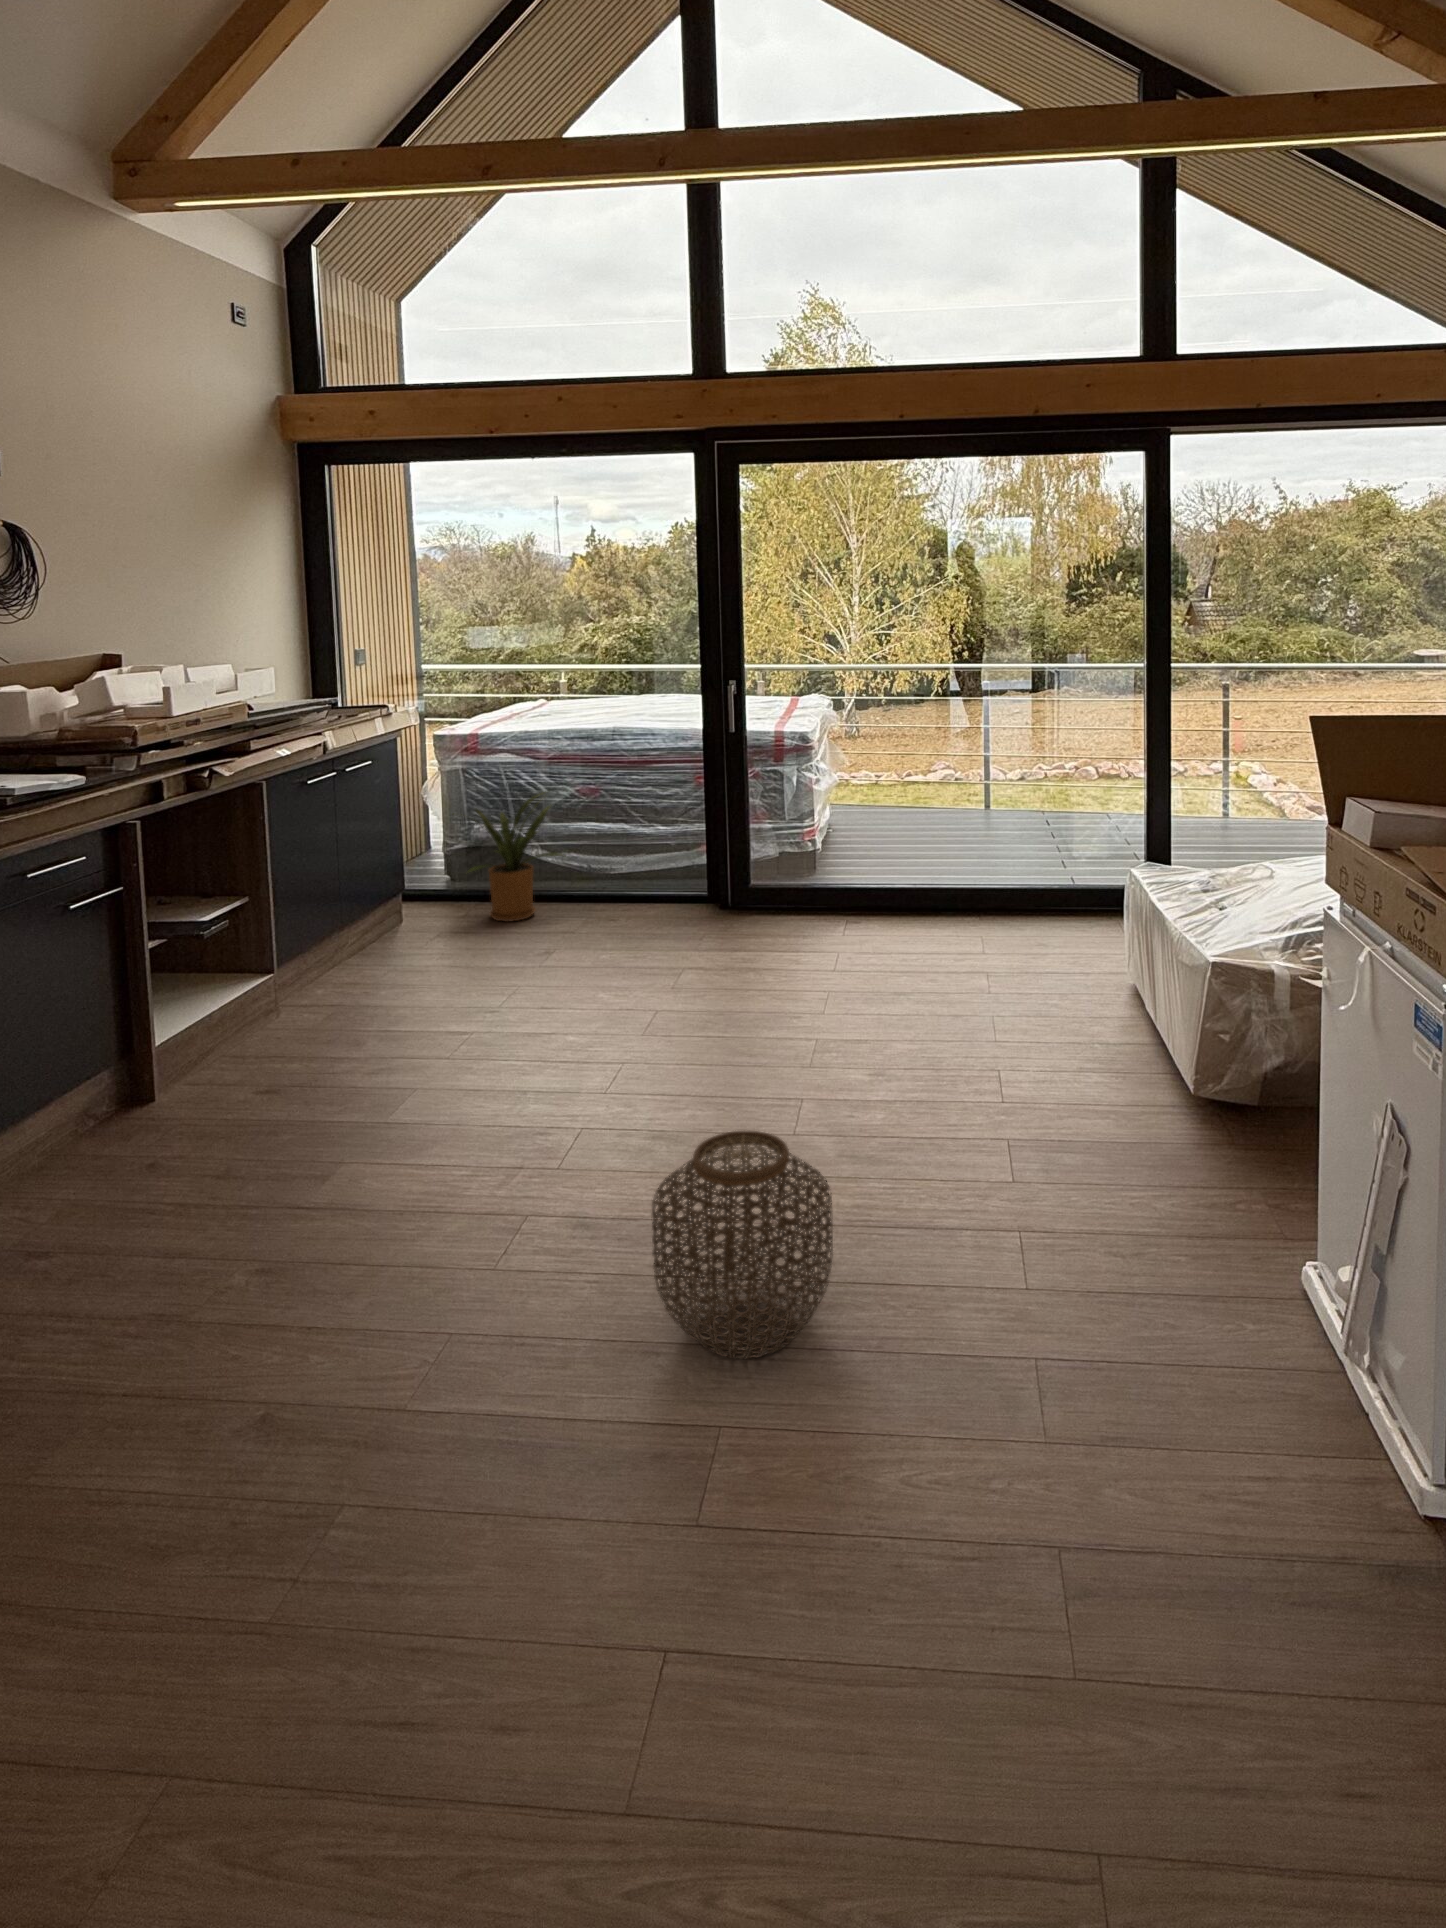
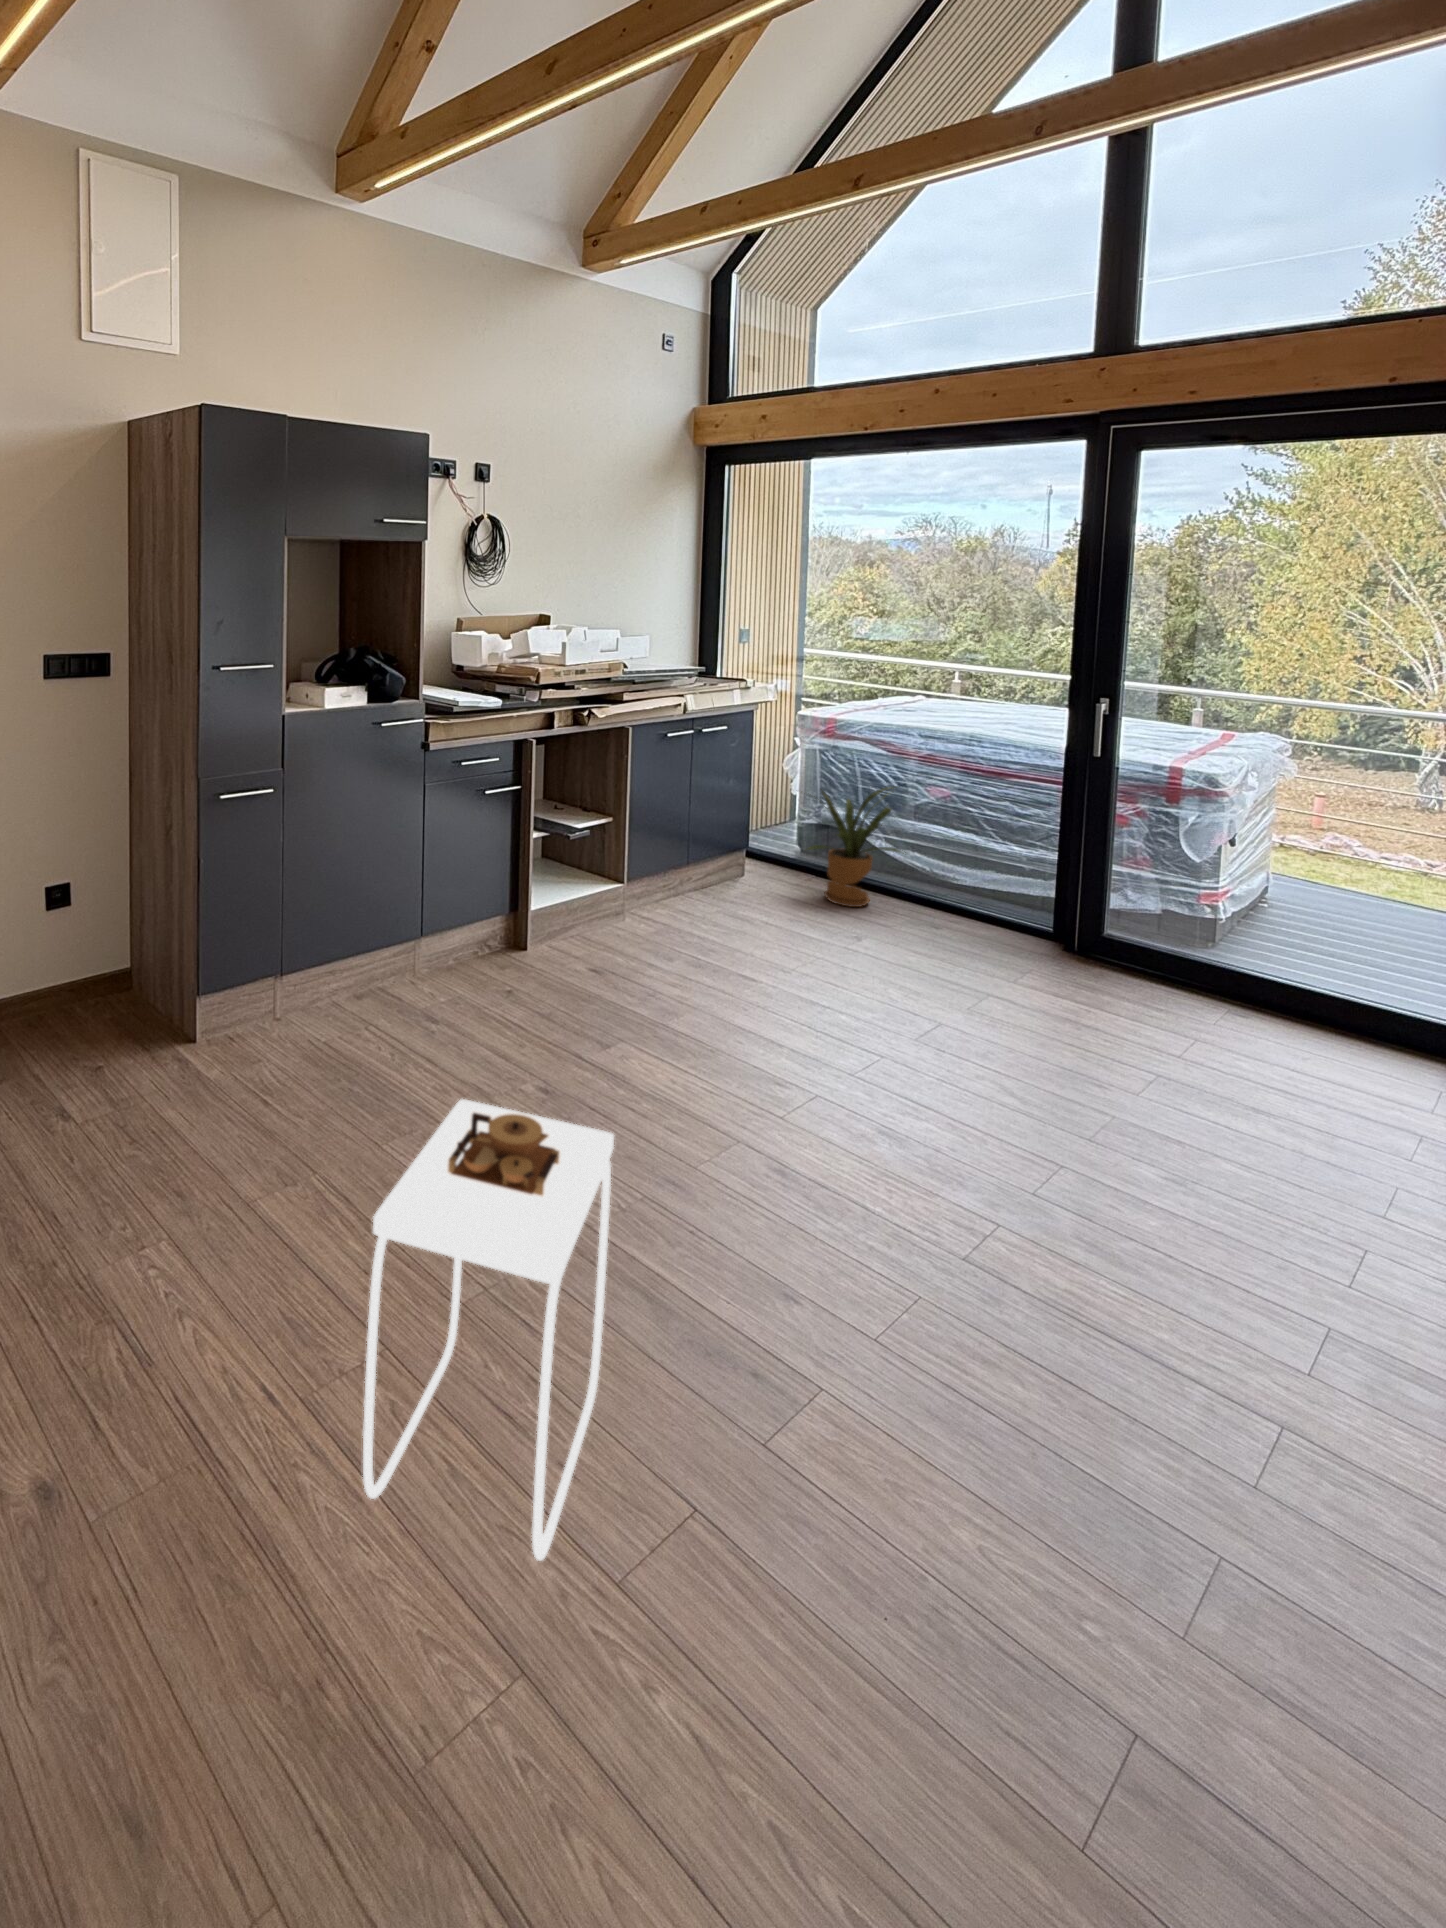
woven basket: present [652,1131,833,1359] -> none [932,1302,1235,1671]
side table: none [172,1134,381,1523] -> present [363,1099,614,1561]

